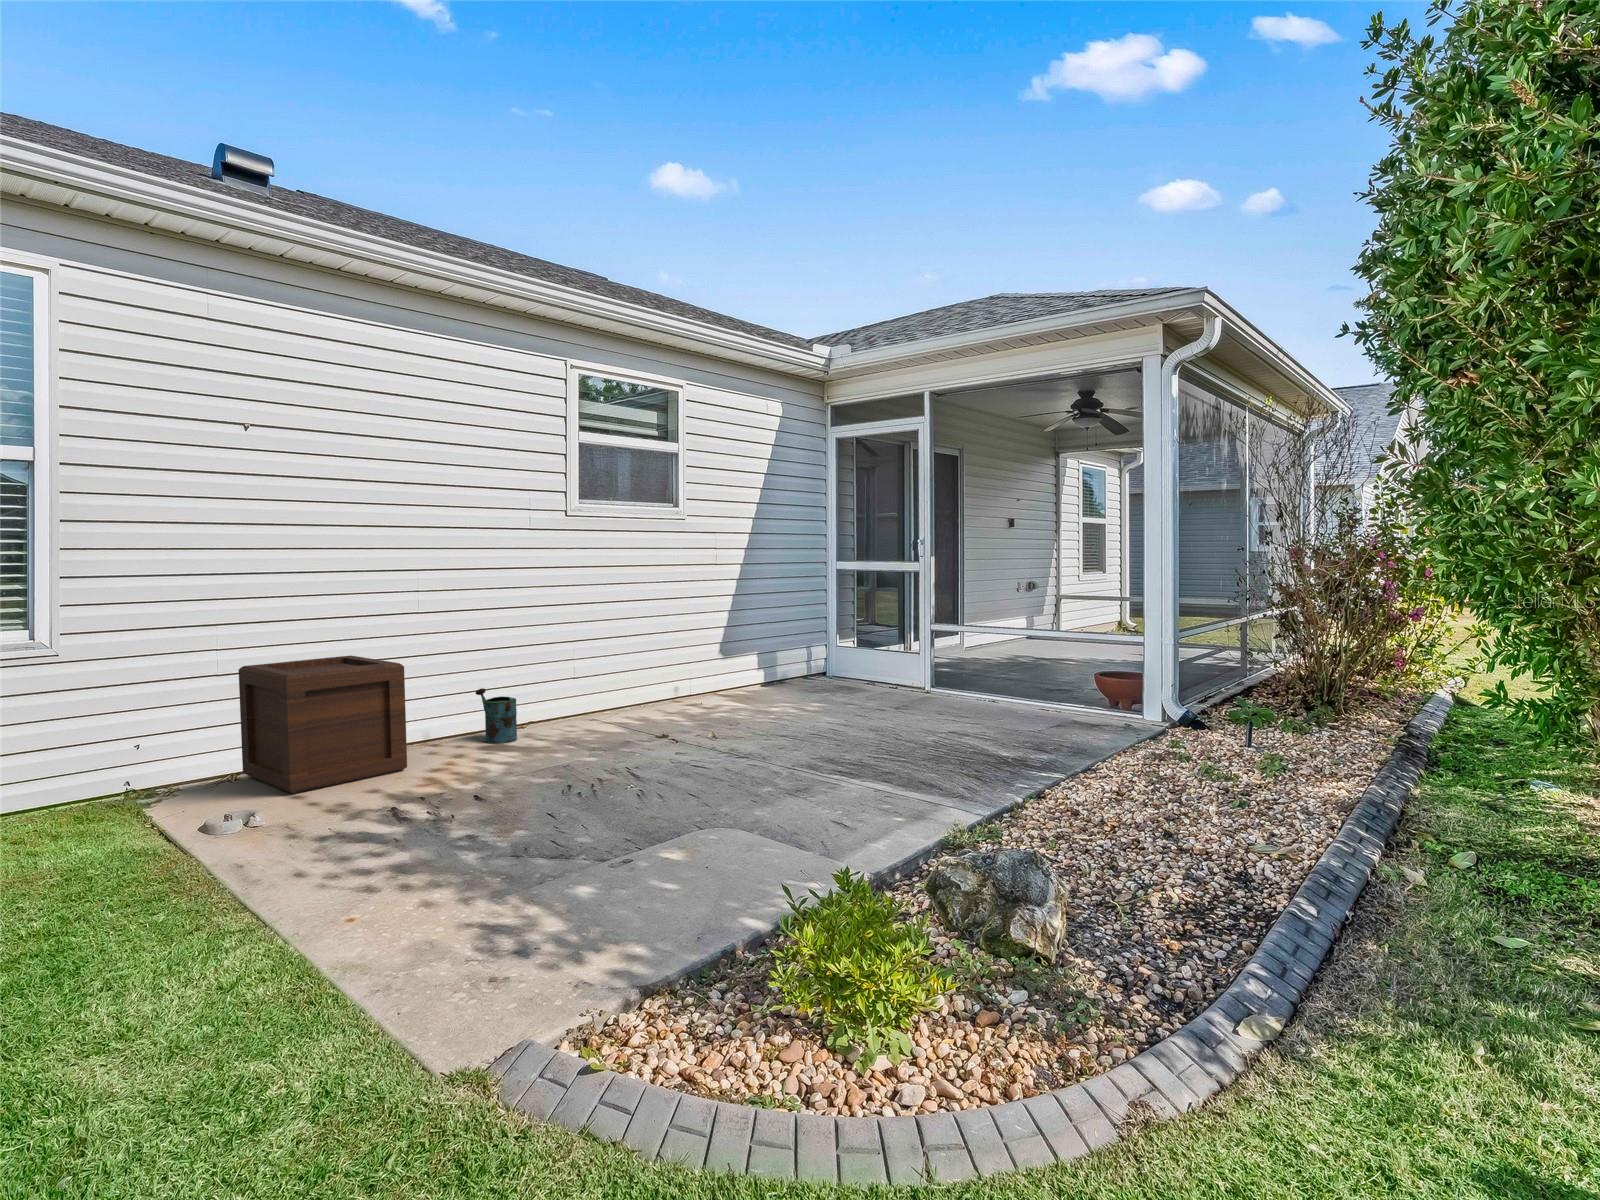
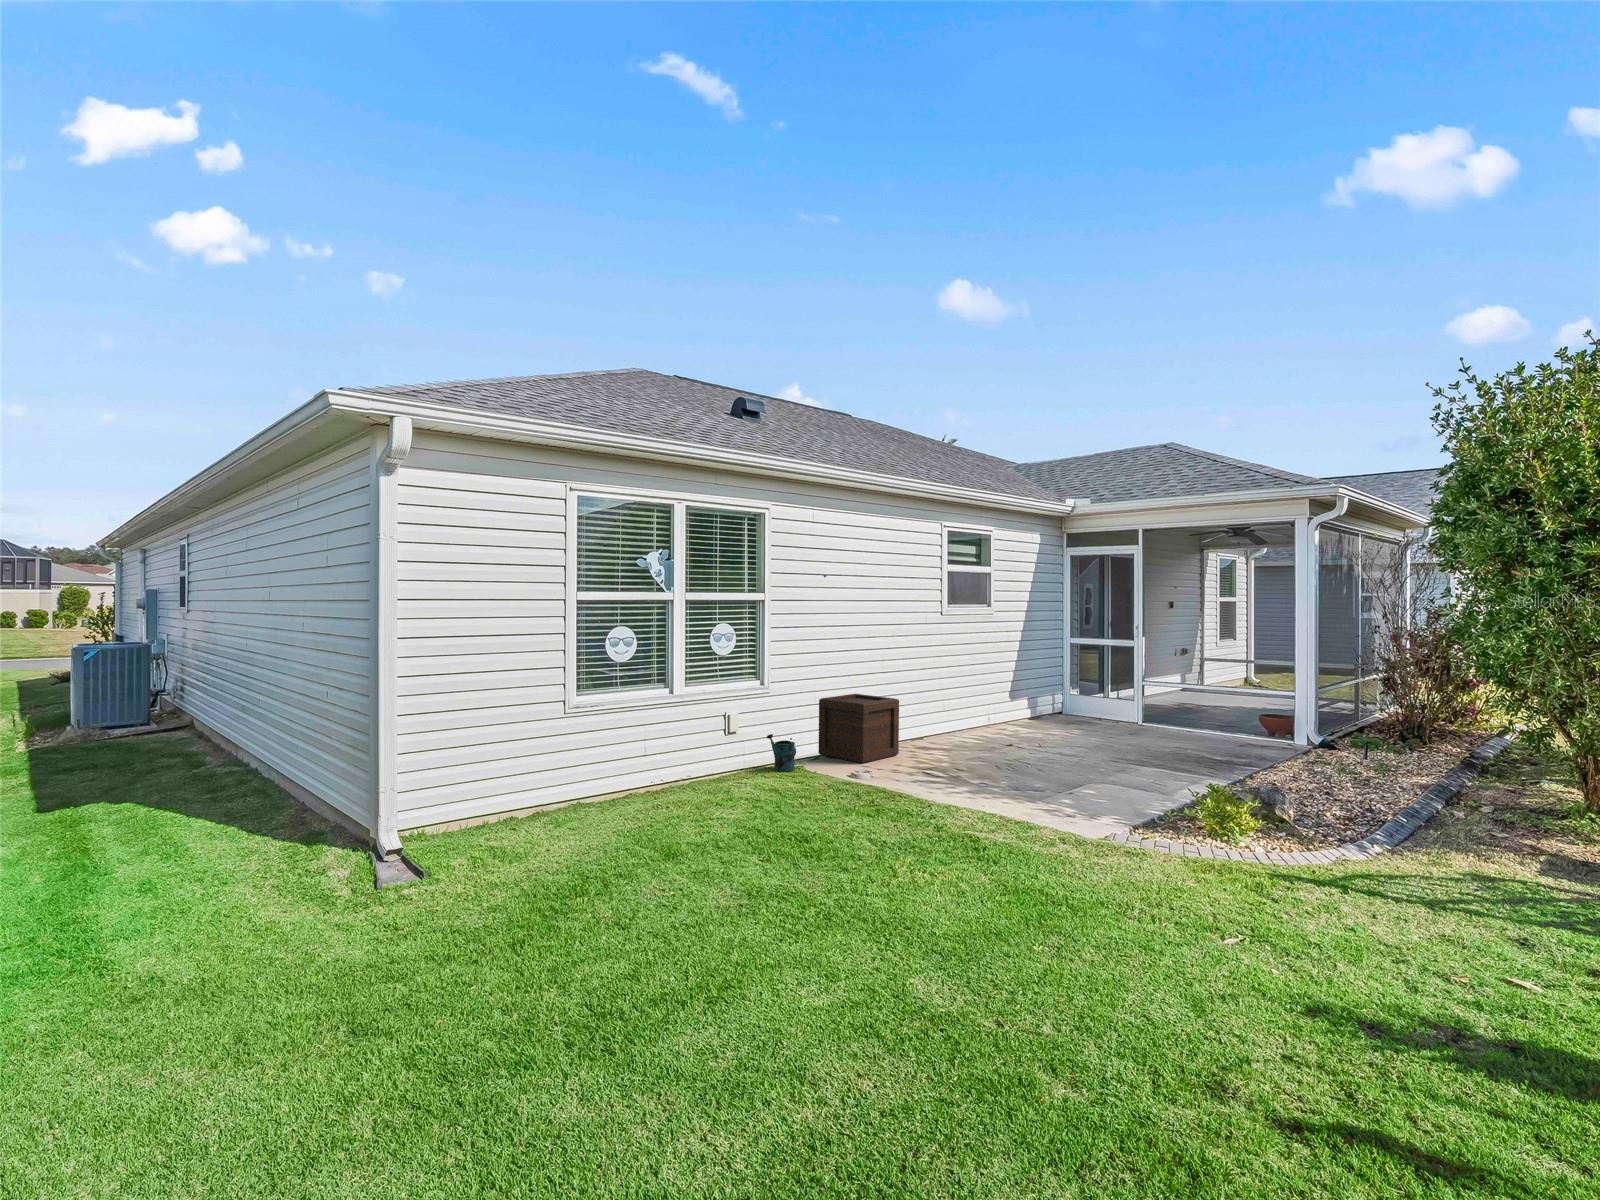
watering can: present [476,688,517,743] -> present [767,734,796,772]

